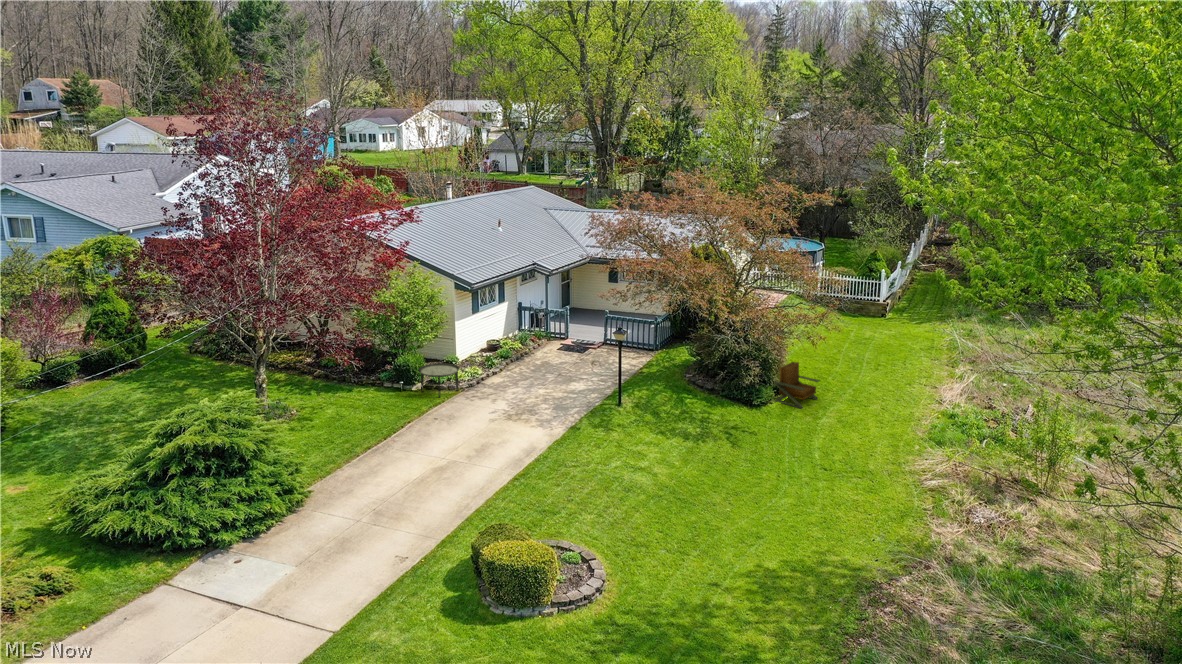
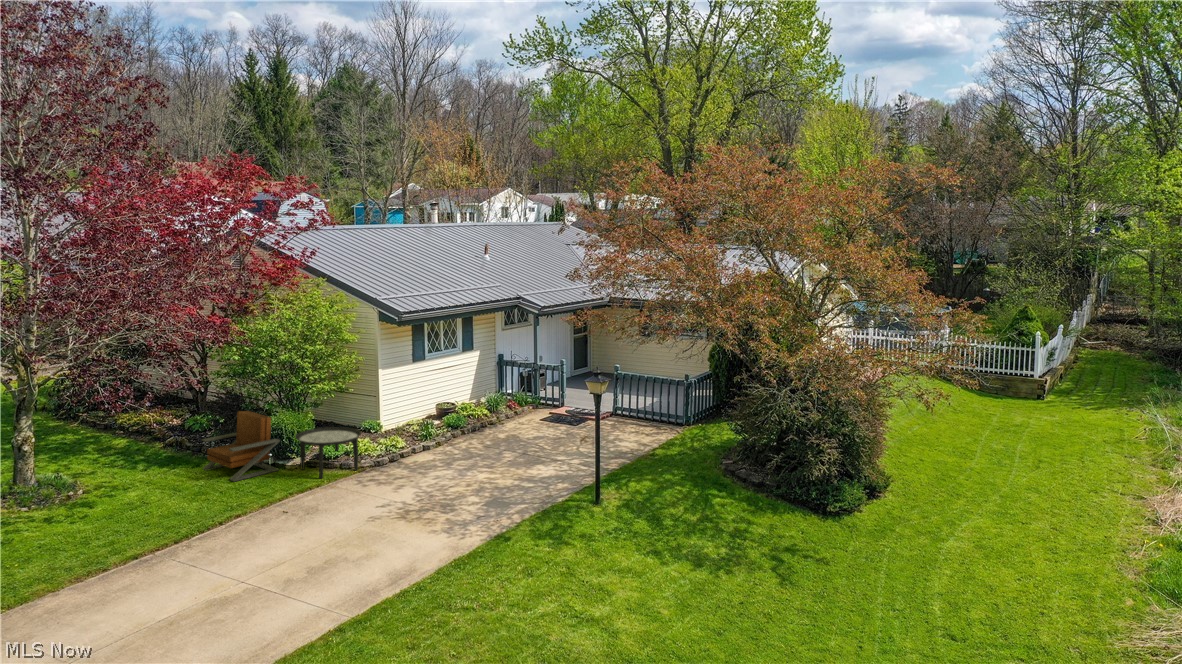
lounge chair: present [774,362,819,408] -> present [202,411,280,482]

